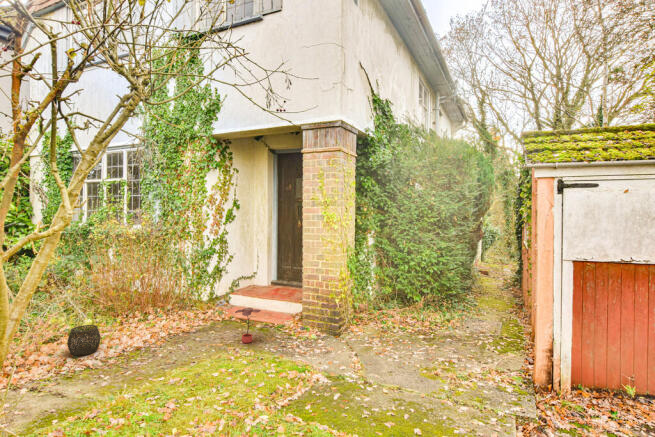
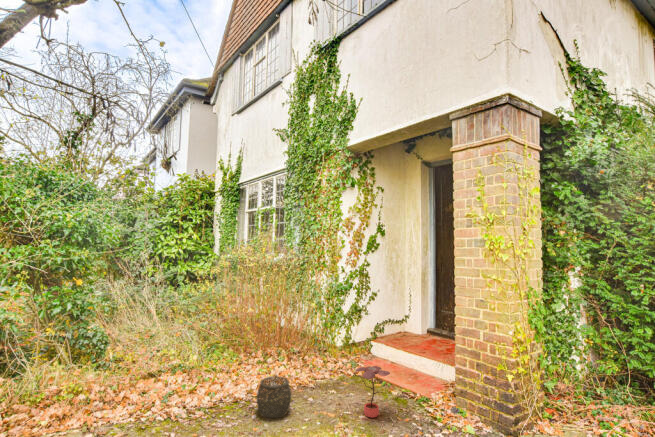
woven basket: present [67,325,100,356] -> present [257,376,291,418]

